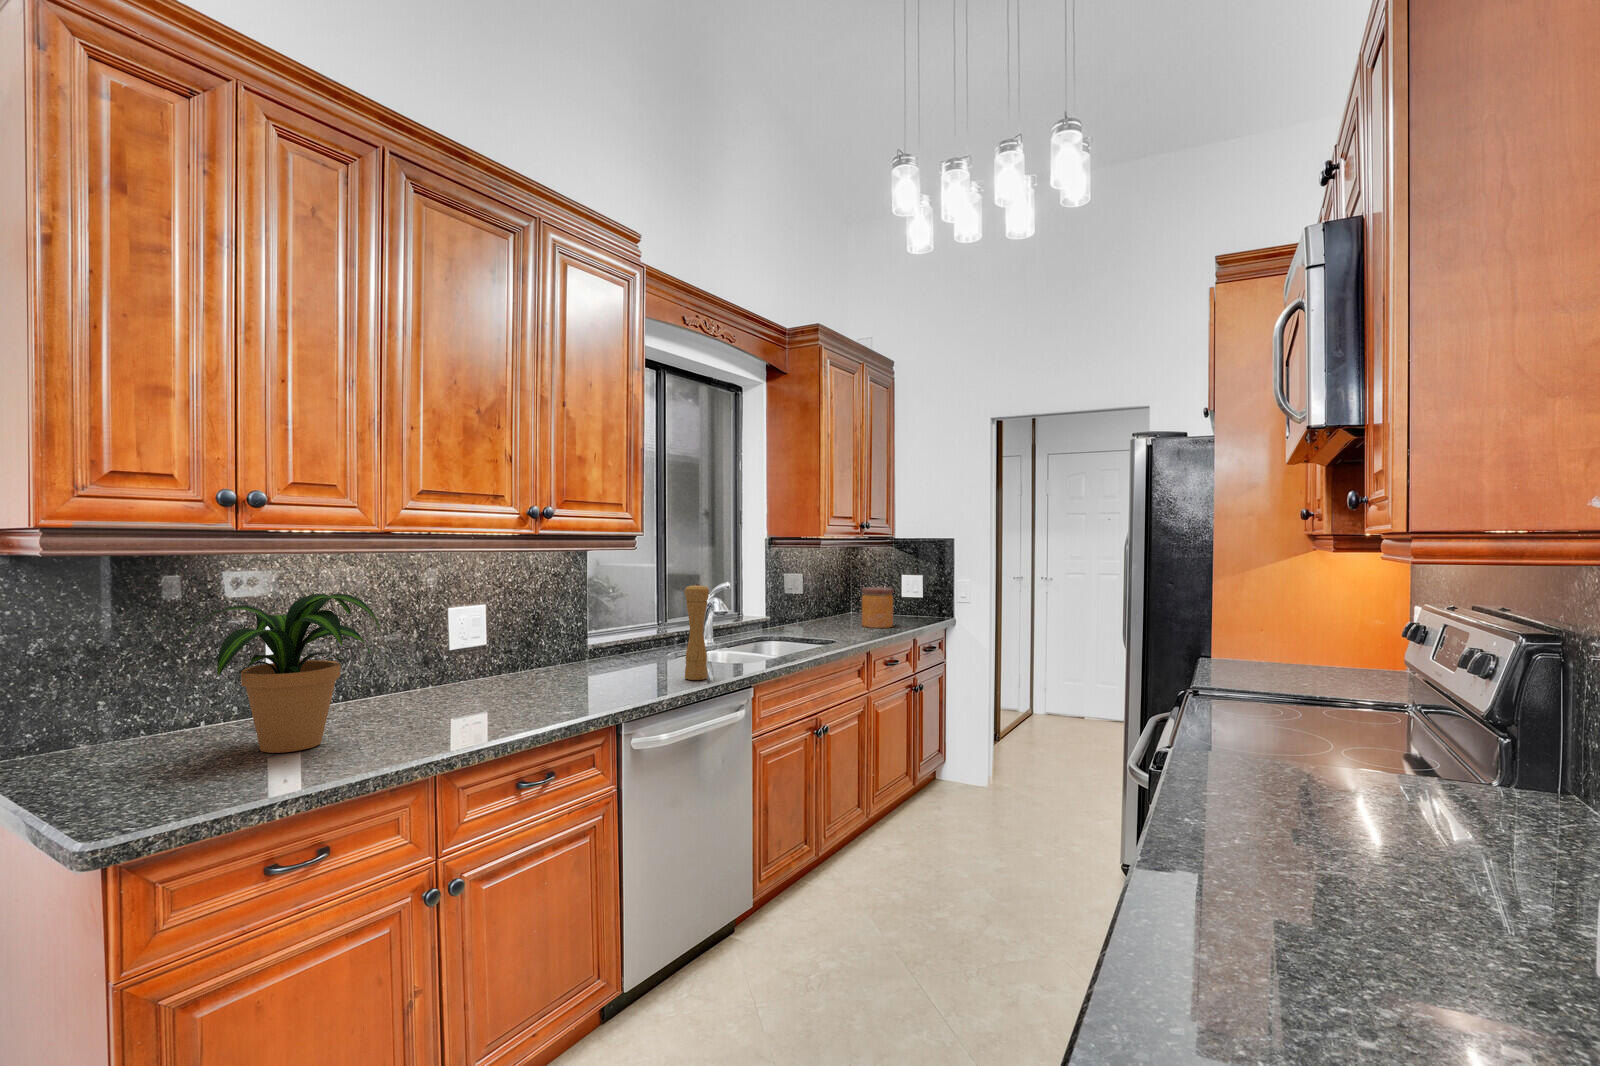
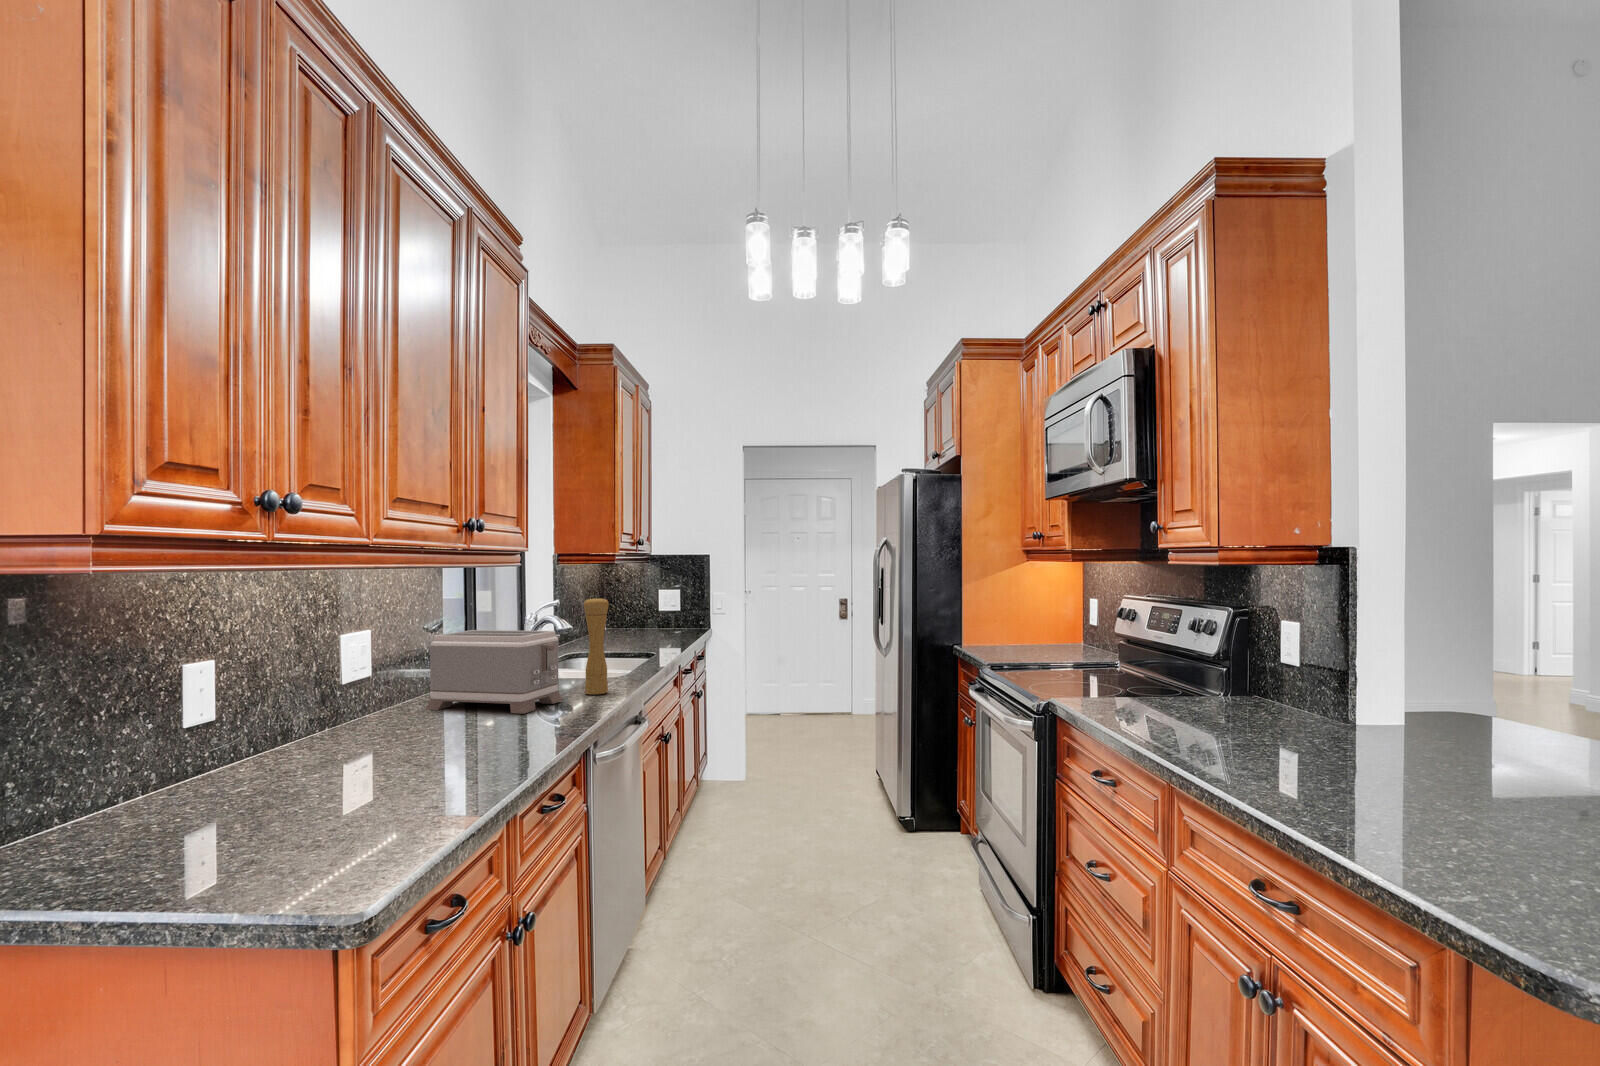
jar: present [862,587,893,628] -> none [635,602,666,642]
potted plant: present [182,594,379,753] -> none [188,613,419,810]
toaster: none [542,609,650,691] -> present [425,630,563,714]

